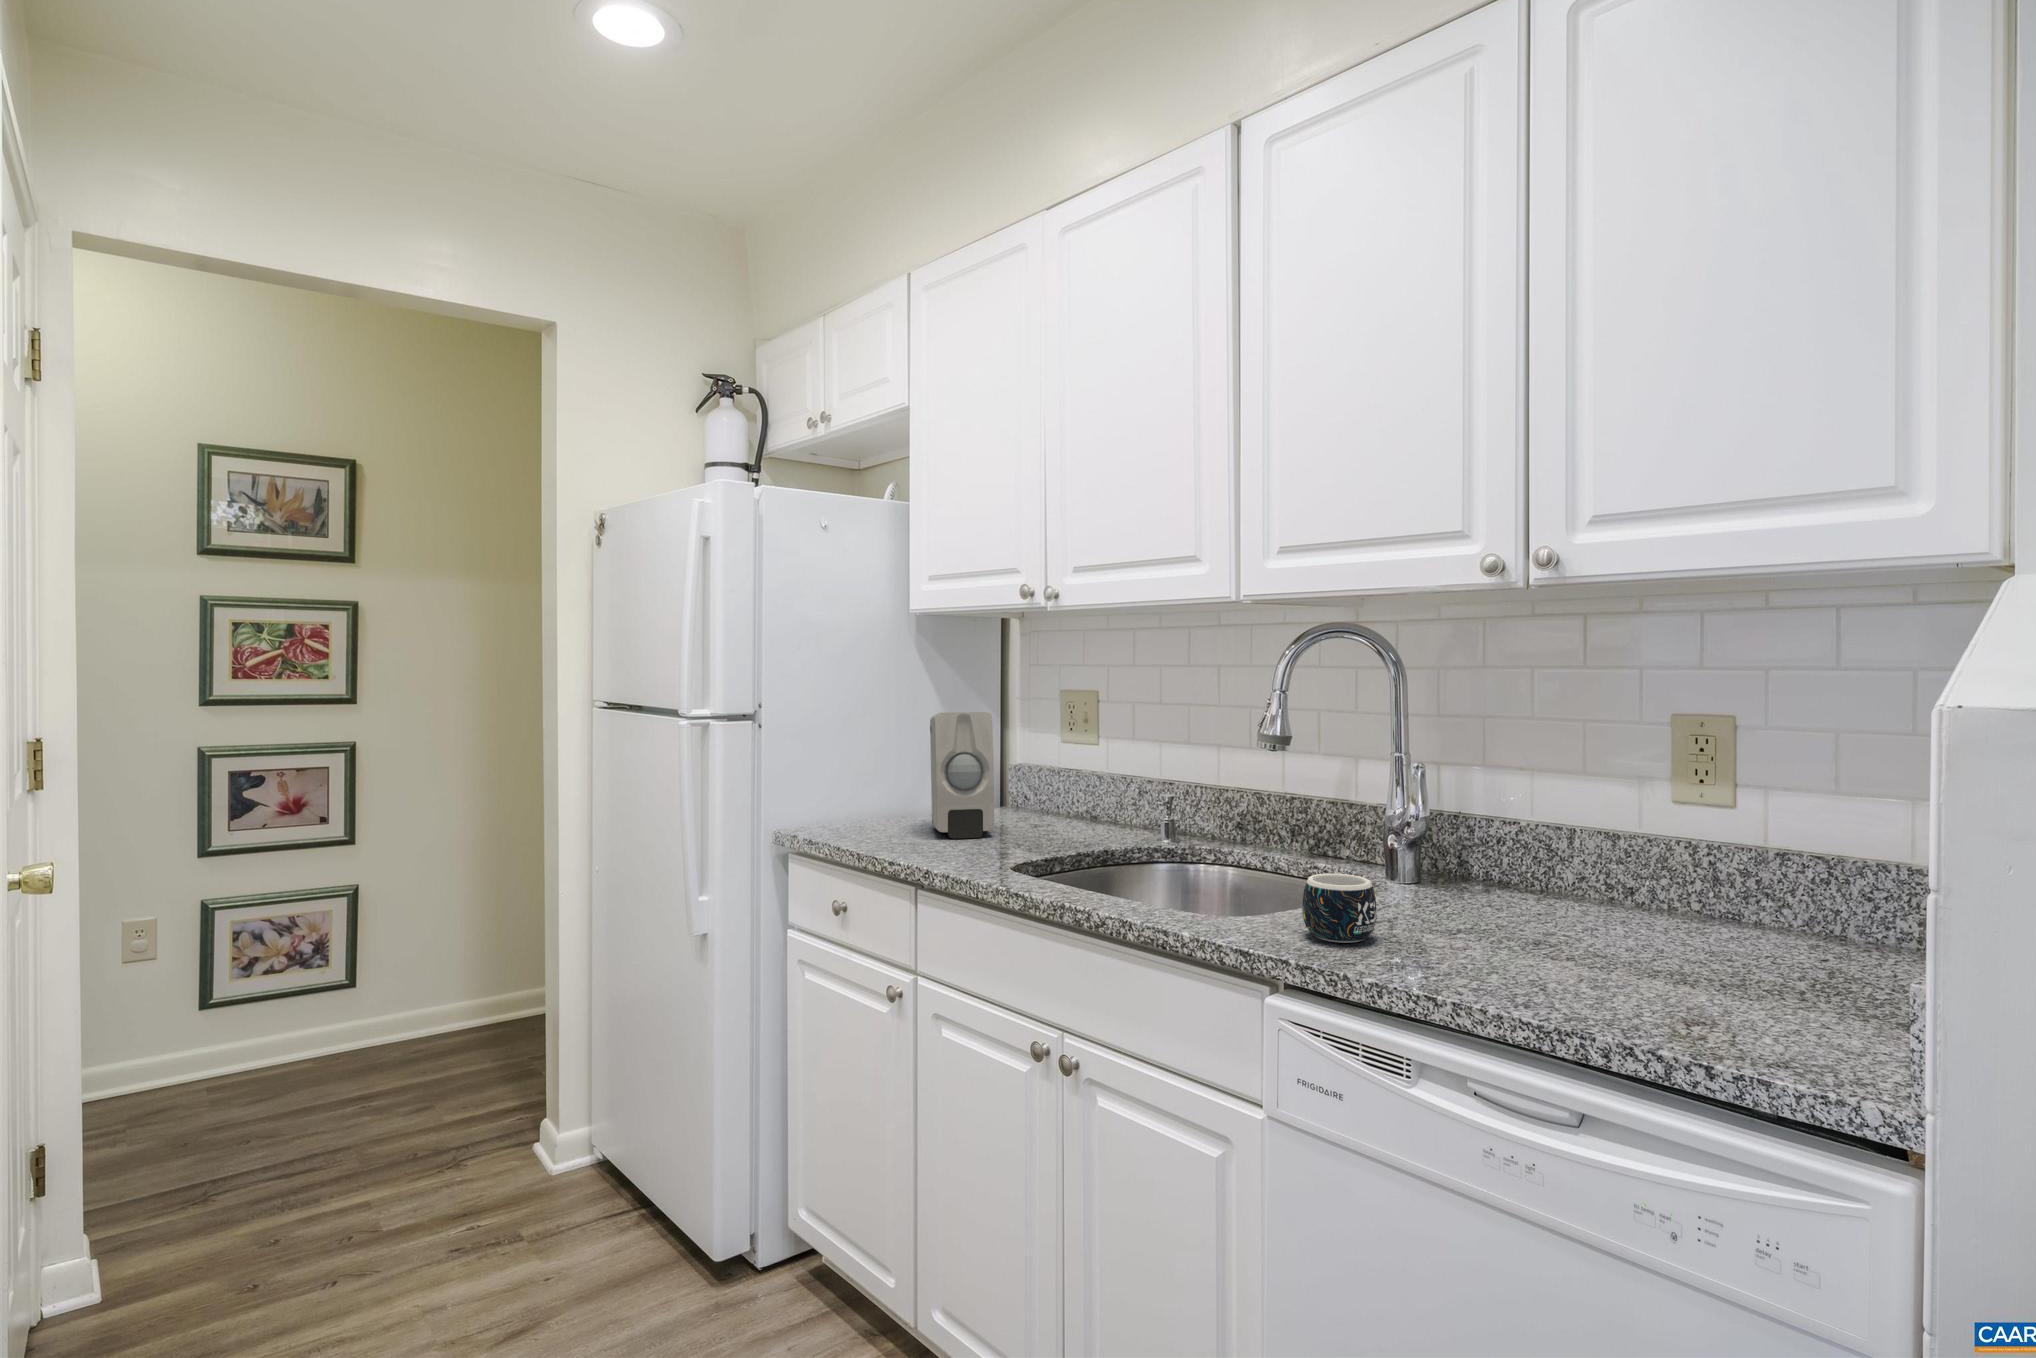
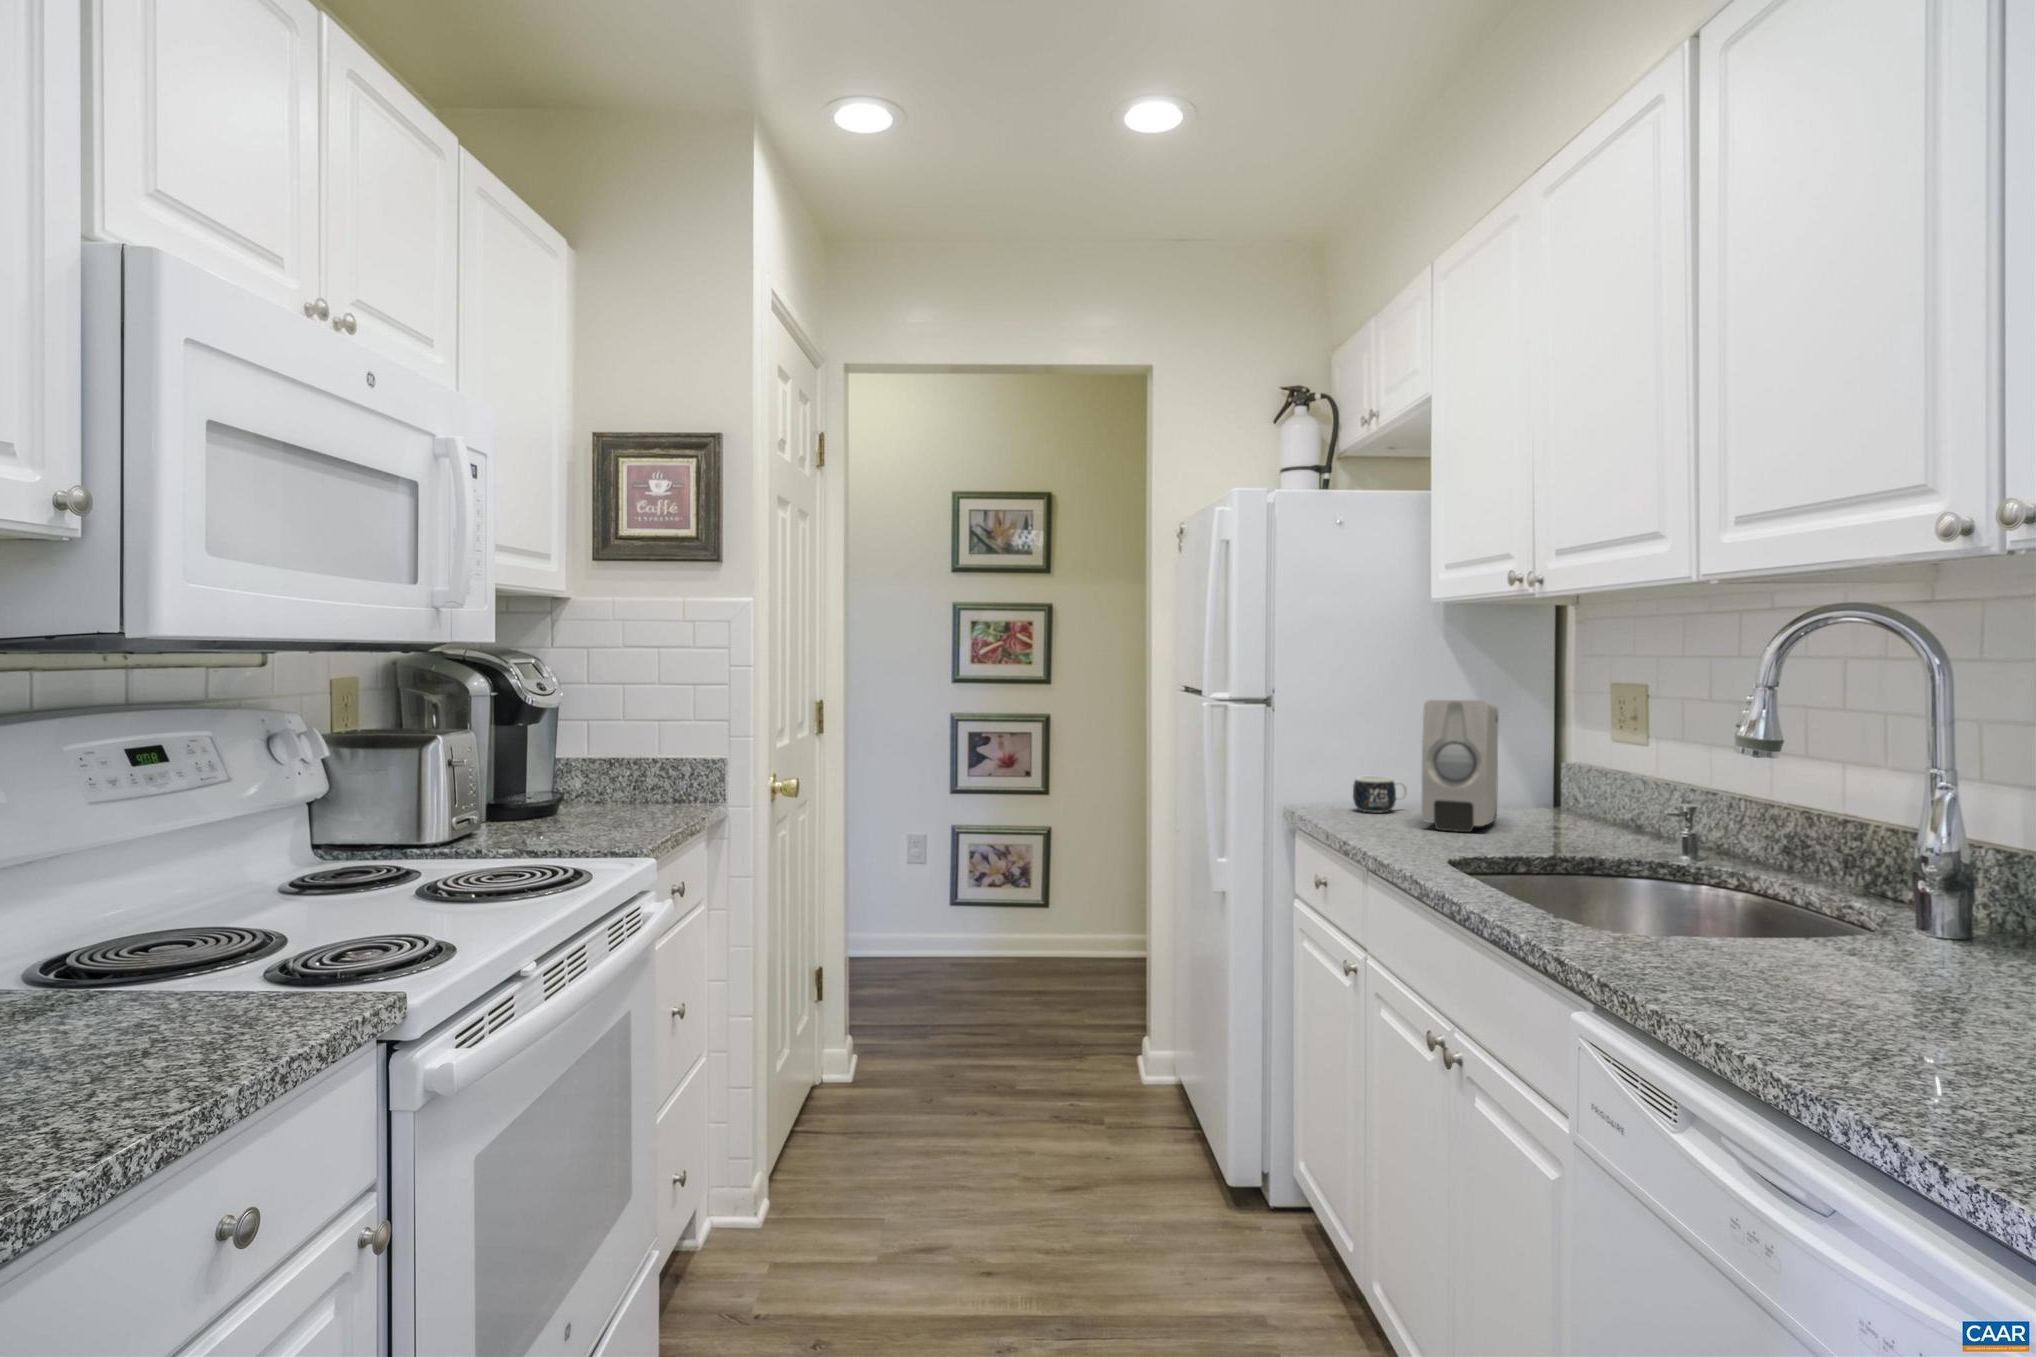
mug: present [1302,874,1377,943] -> present [1353,776,1407,812]

